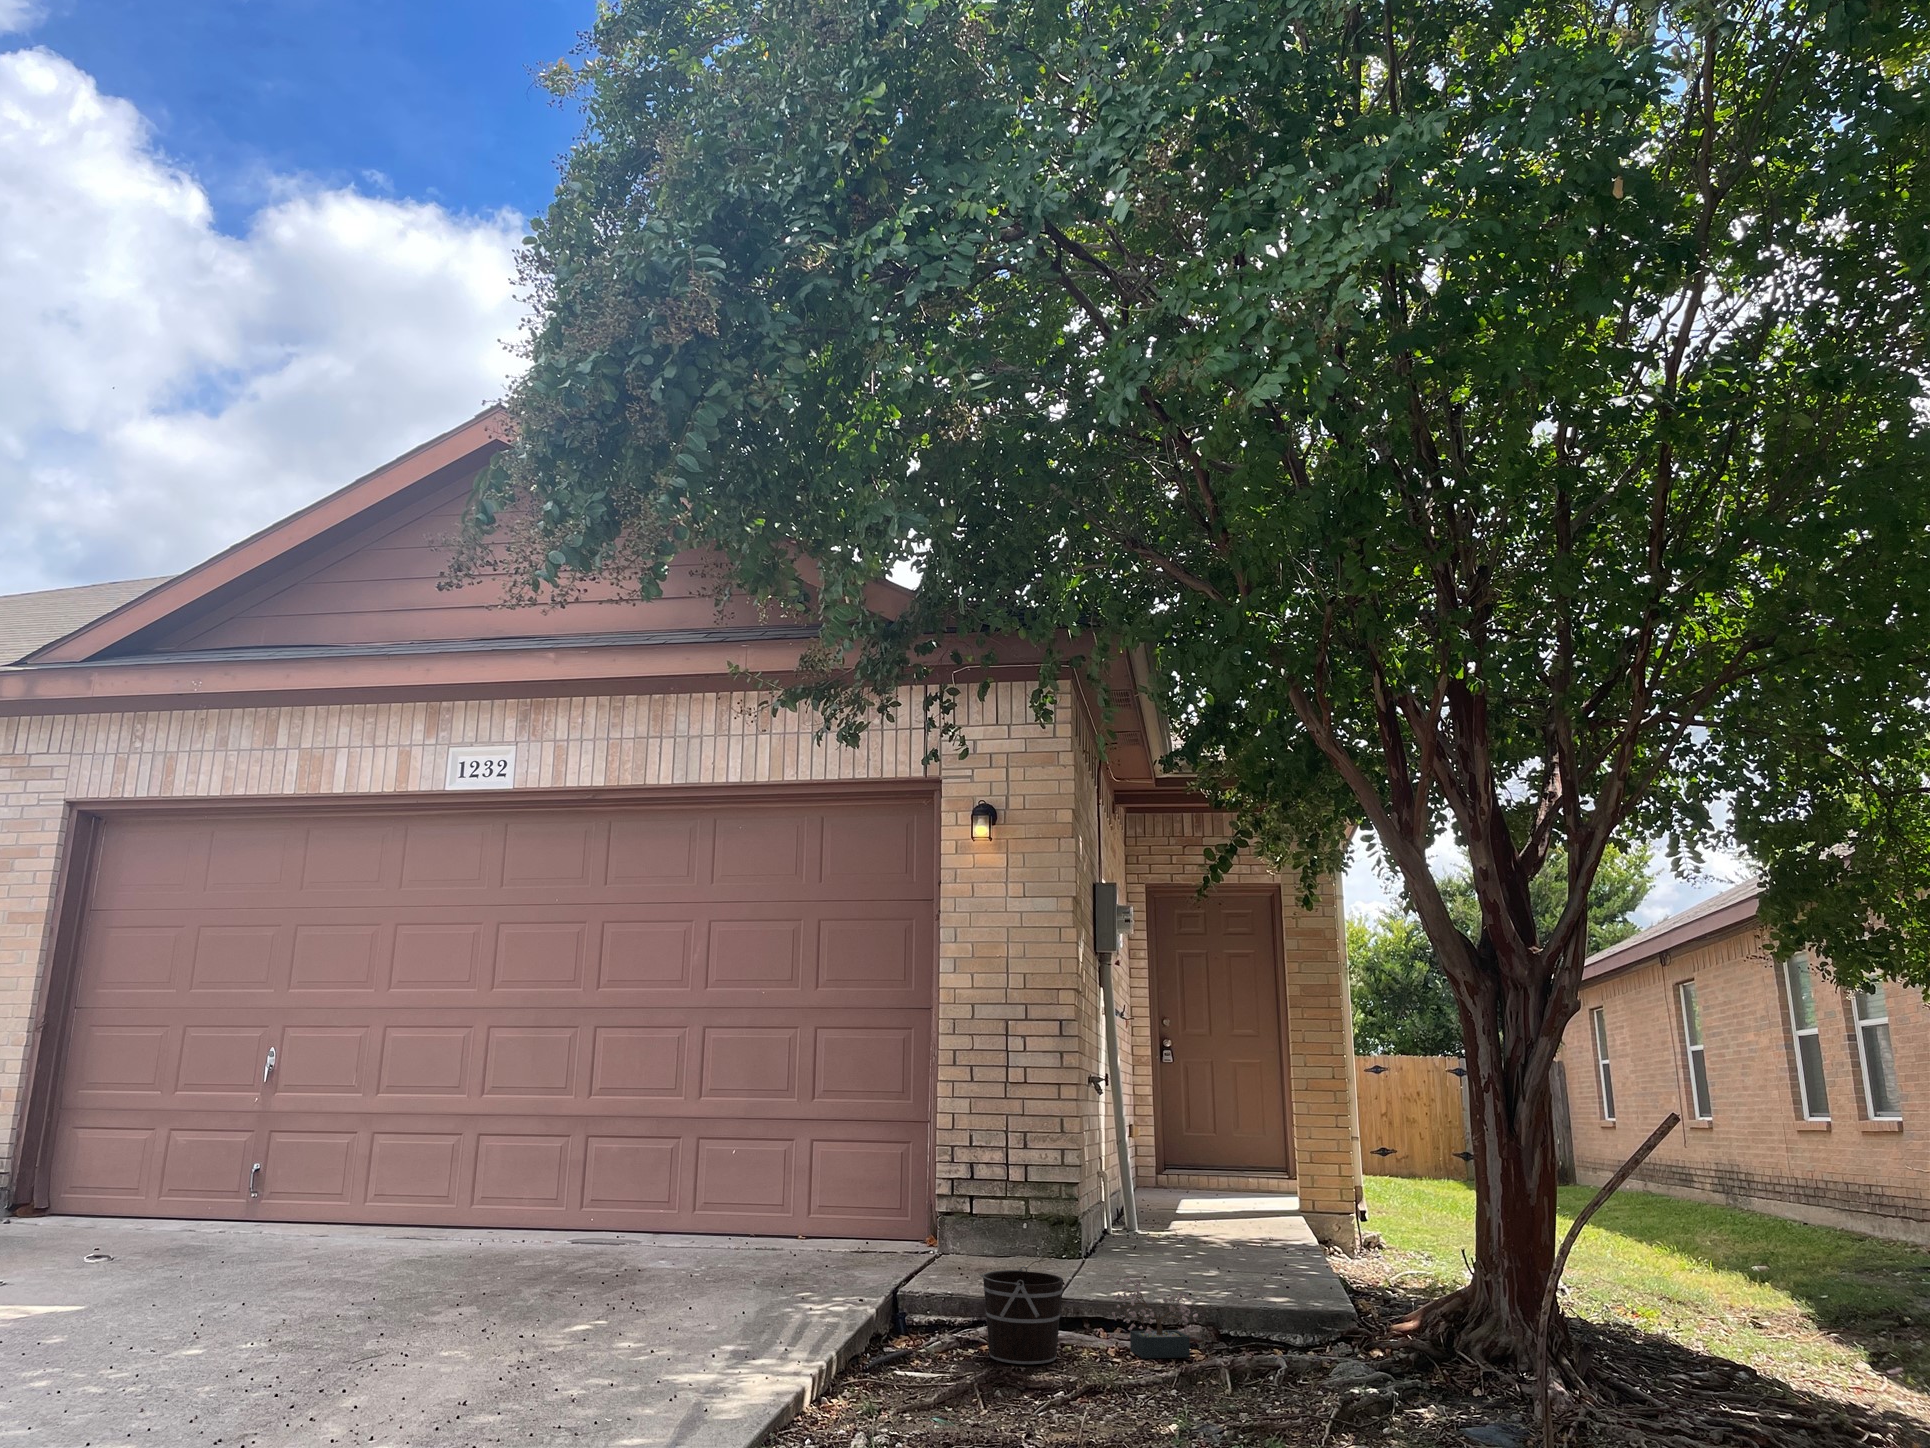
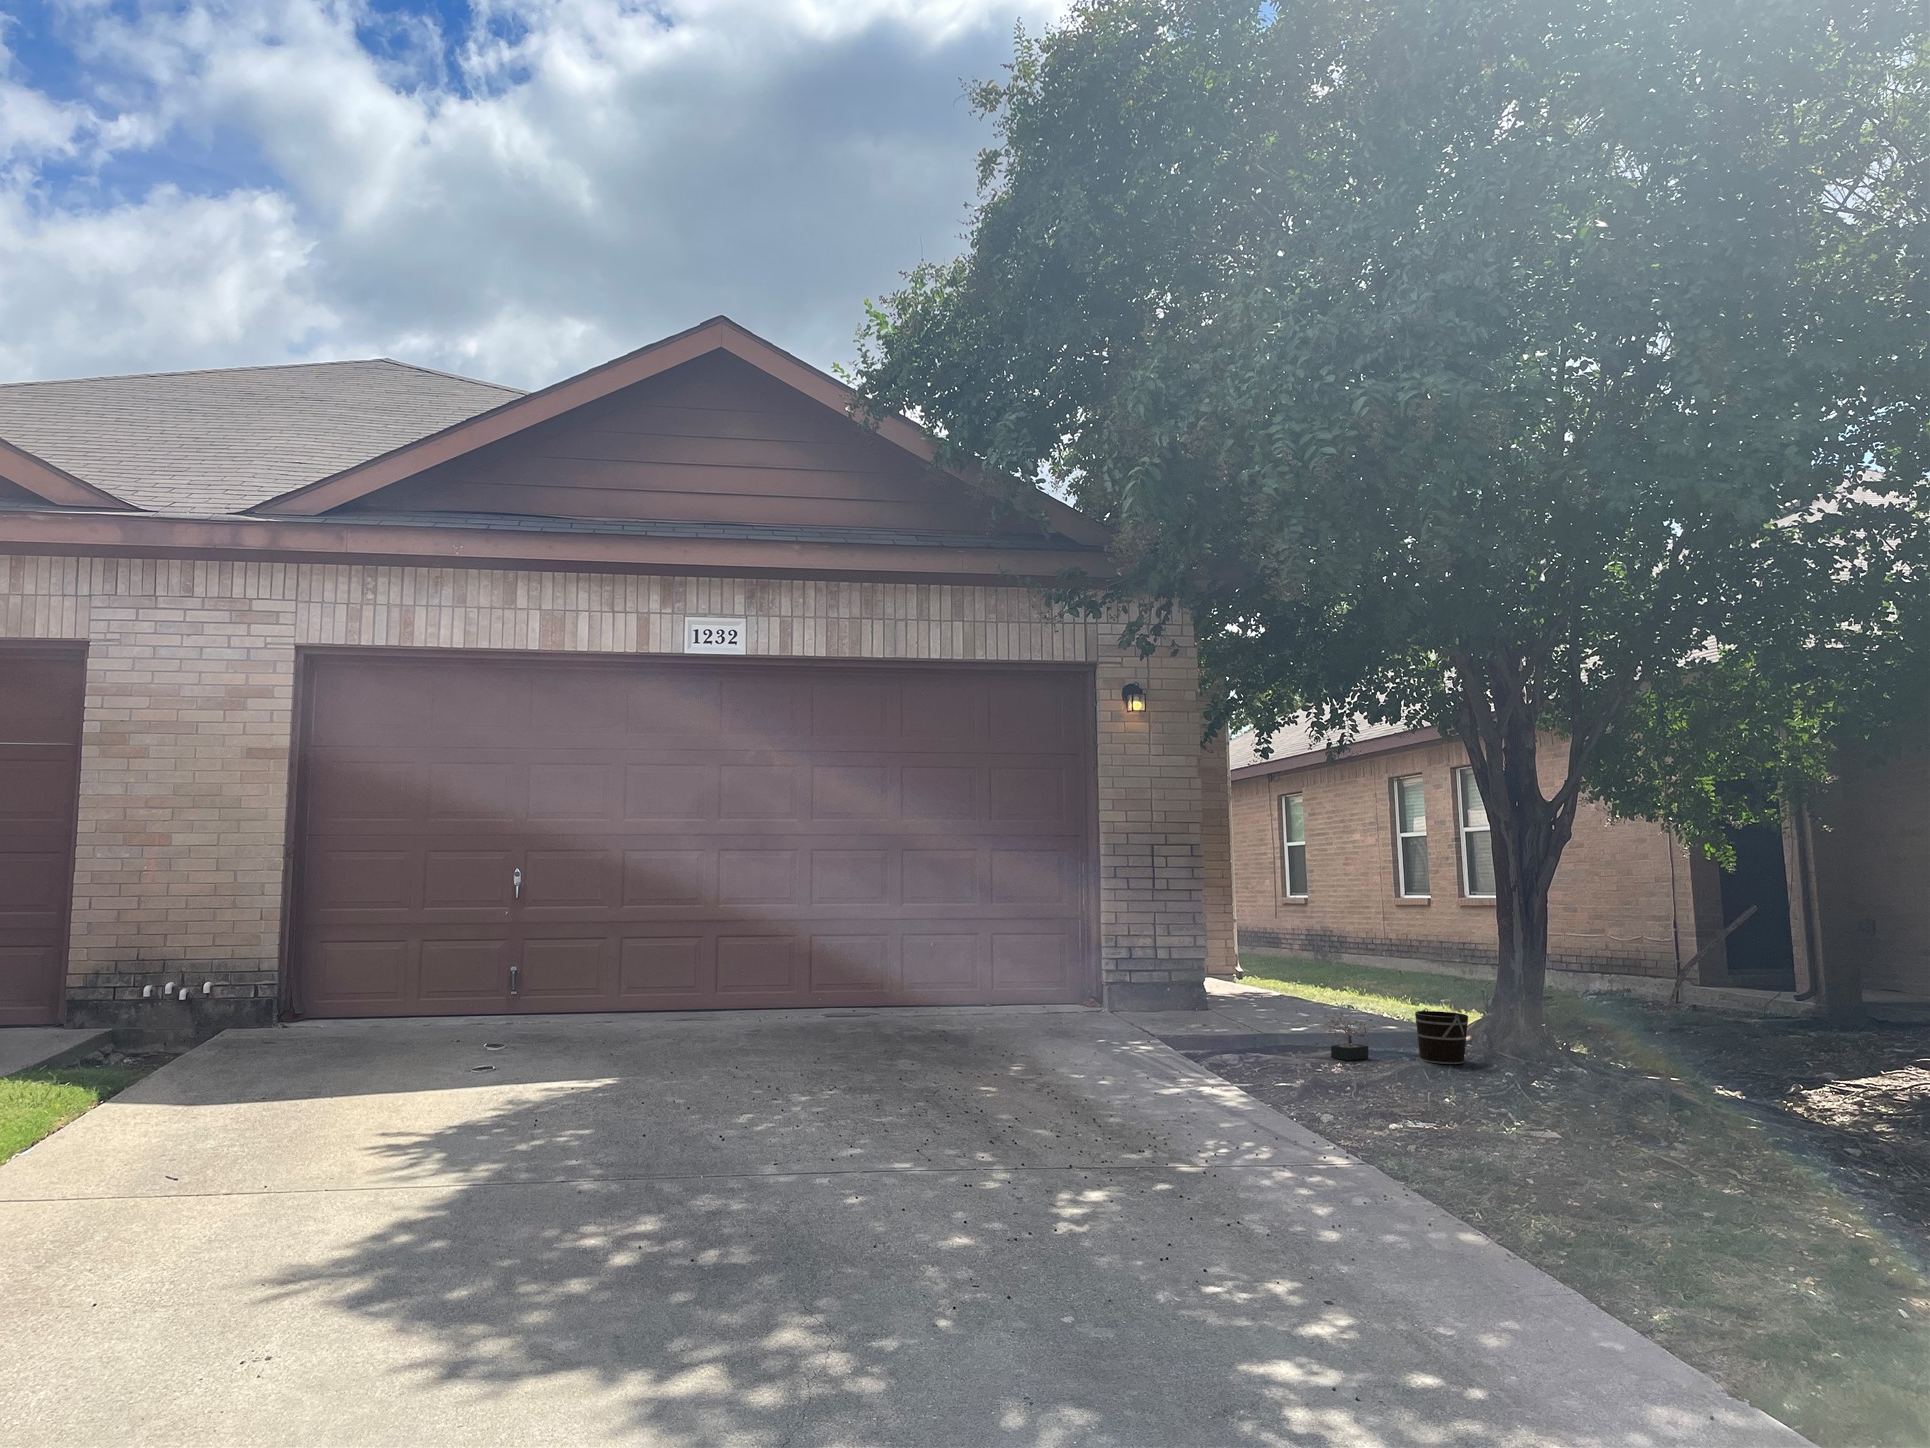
bucket: present [980,1266,1063,1364] -> present [1415,1008,1468,1064]

